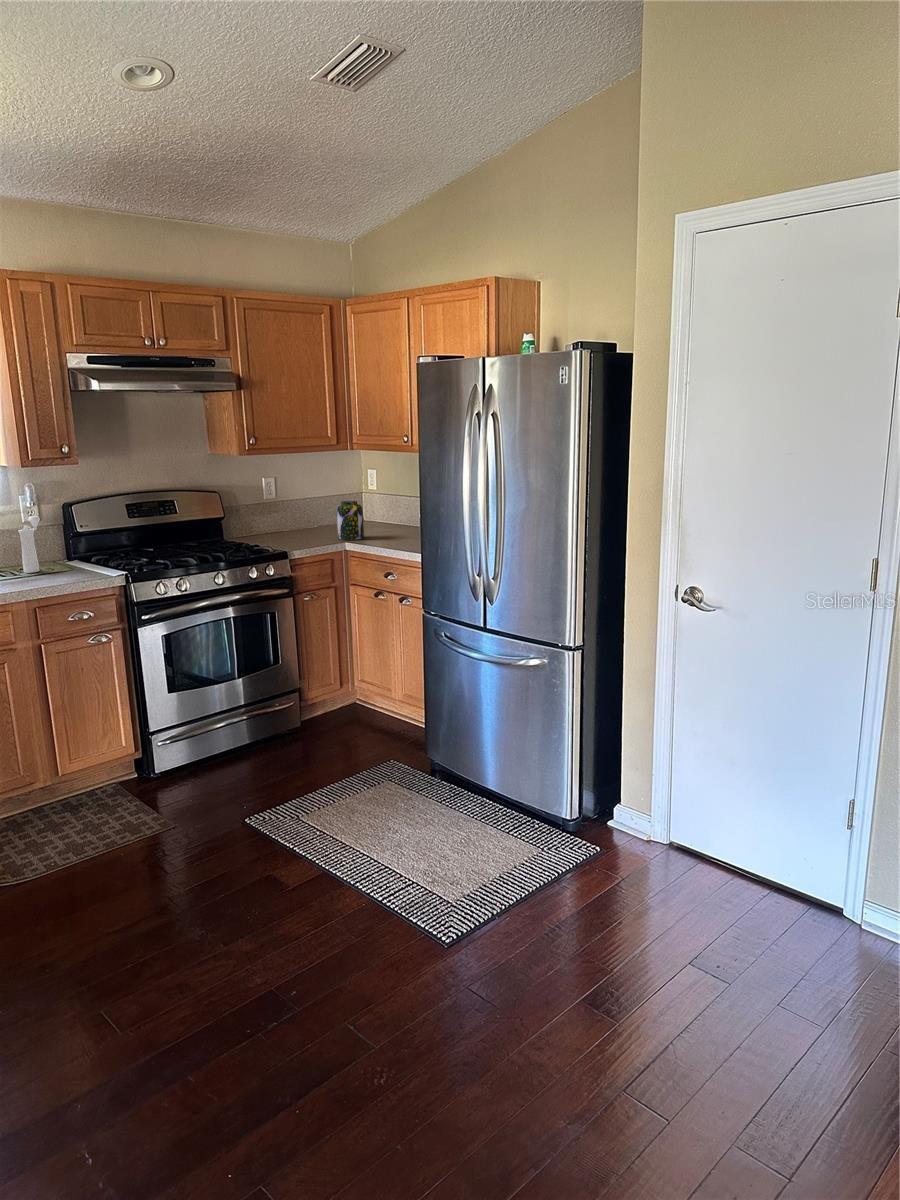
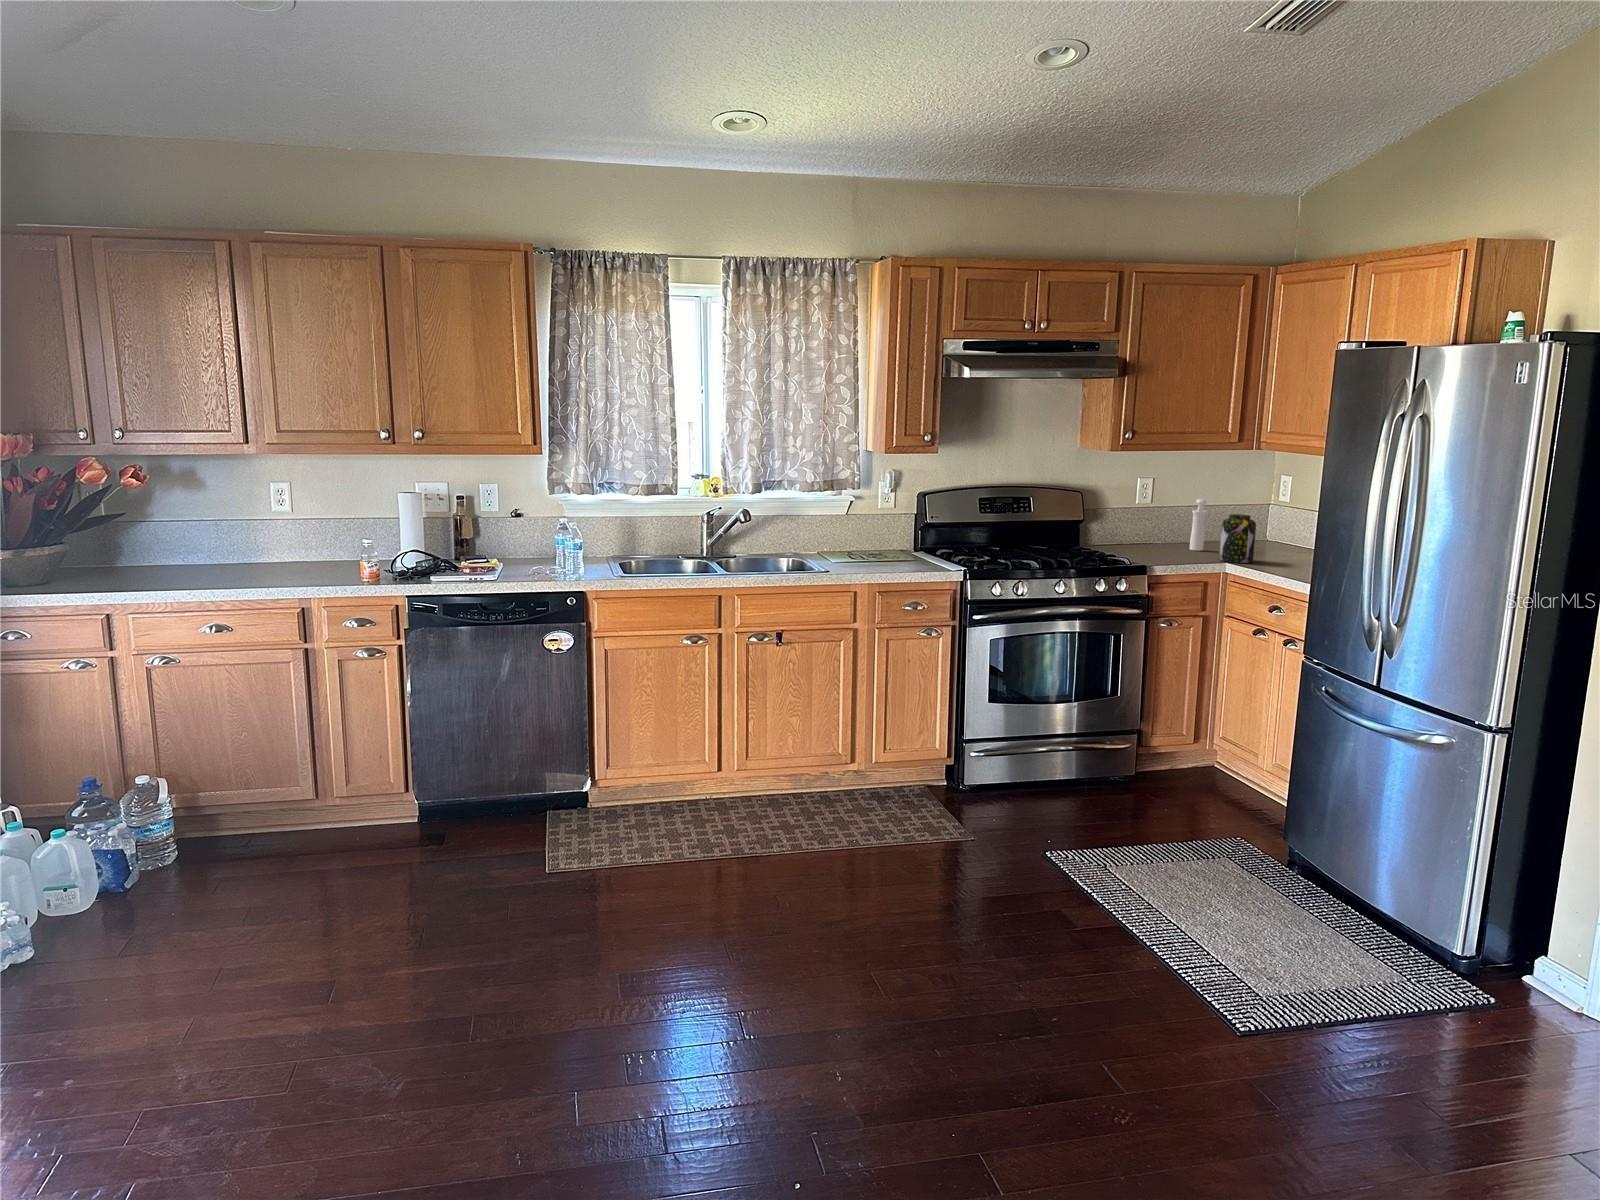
pepper mill: present [18,516,40,573] -> present [1190,499,1206,551]

